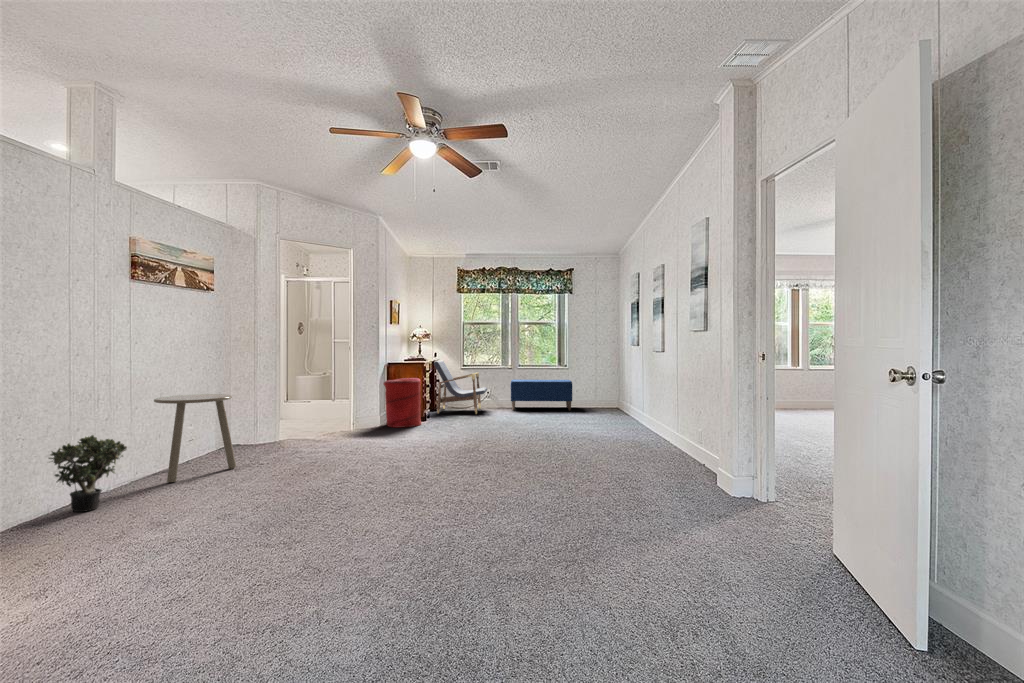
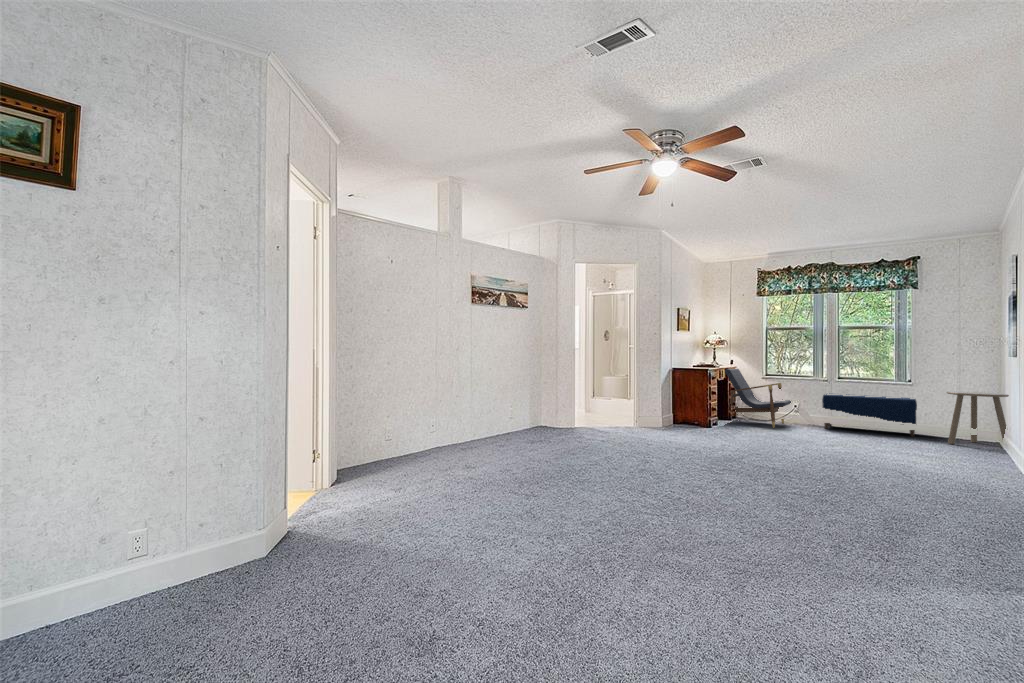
laundry hamper: present [384,378,421,428] -> none [666,384,705,432]
side table: present [154,394,236,482] -> present [946,391,1009,444]
potted plant: present [49,435,127,512] -> none [426,404,465,453]

